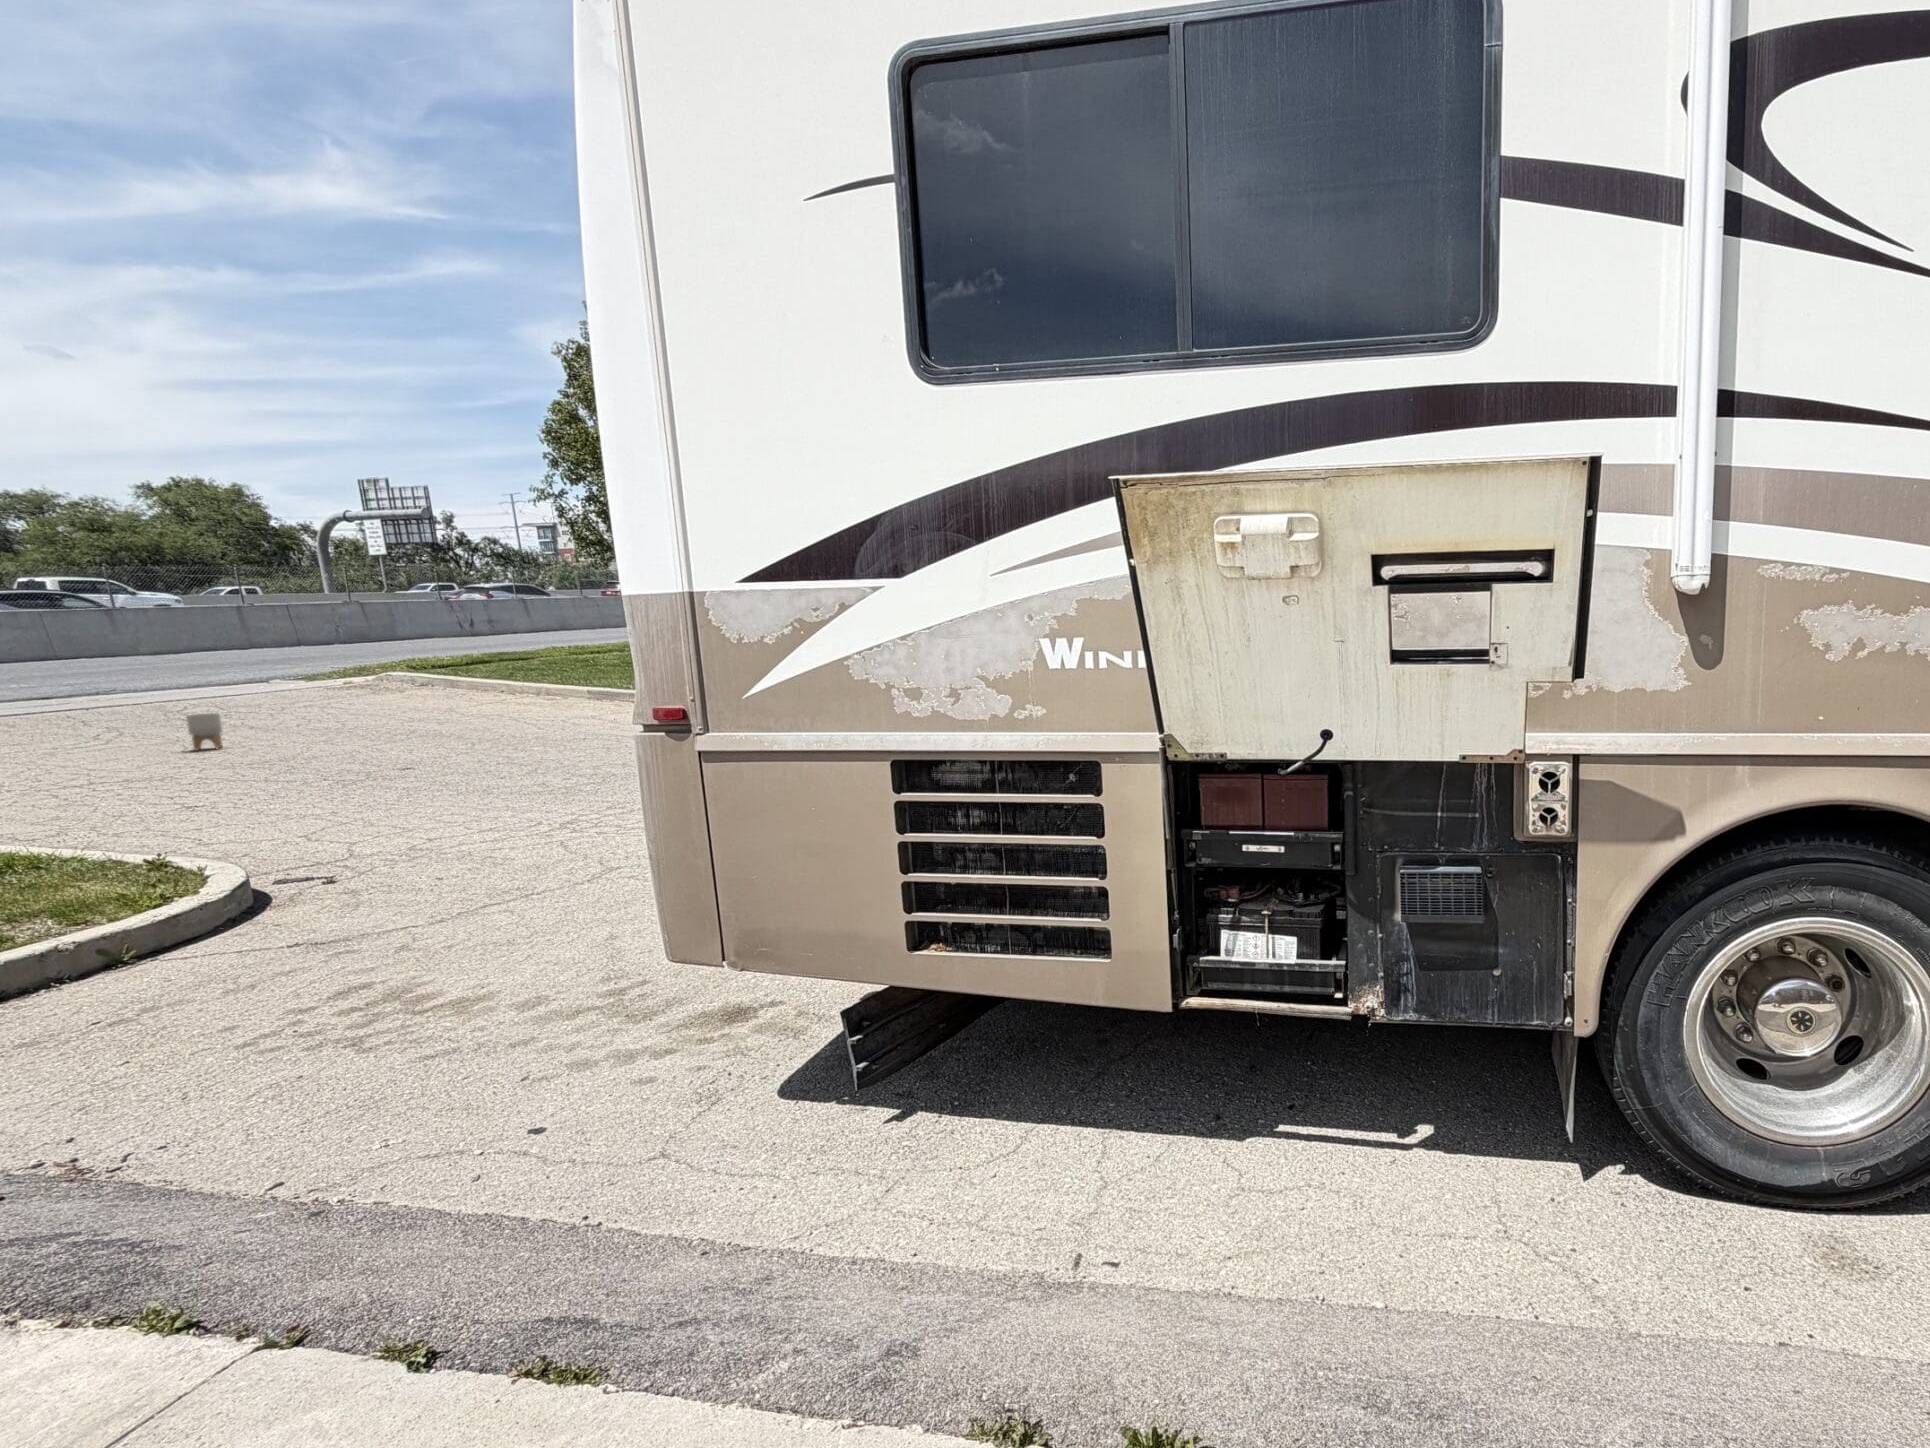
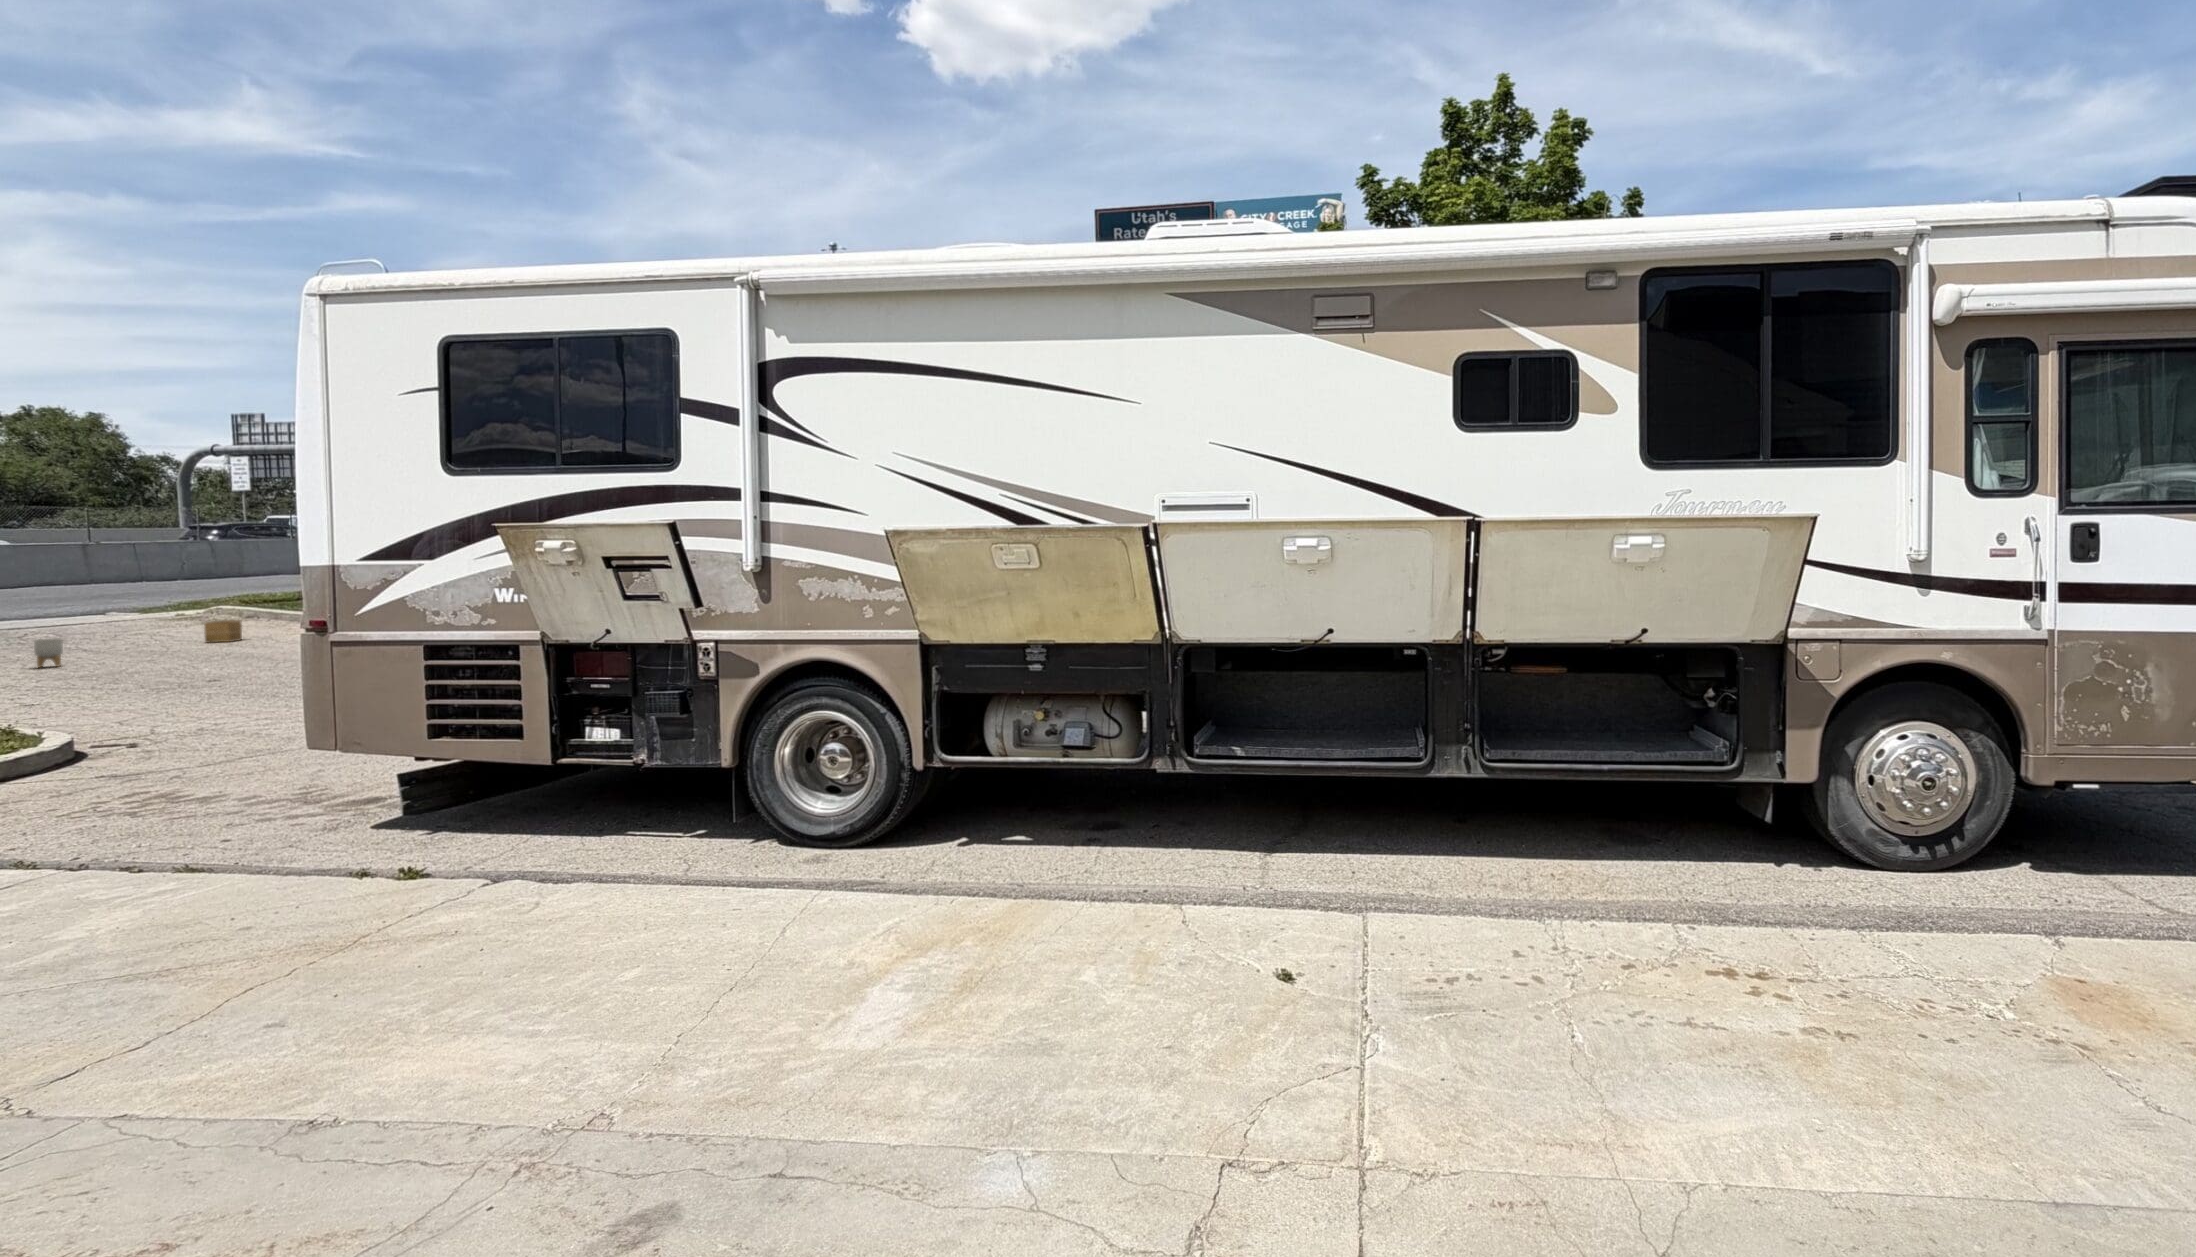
cardboard box: none [382,688,426,716] -> present [204,620,242,643]

